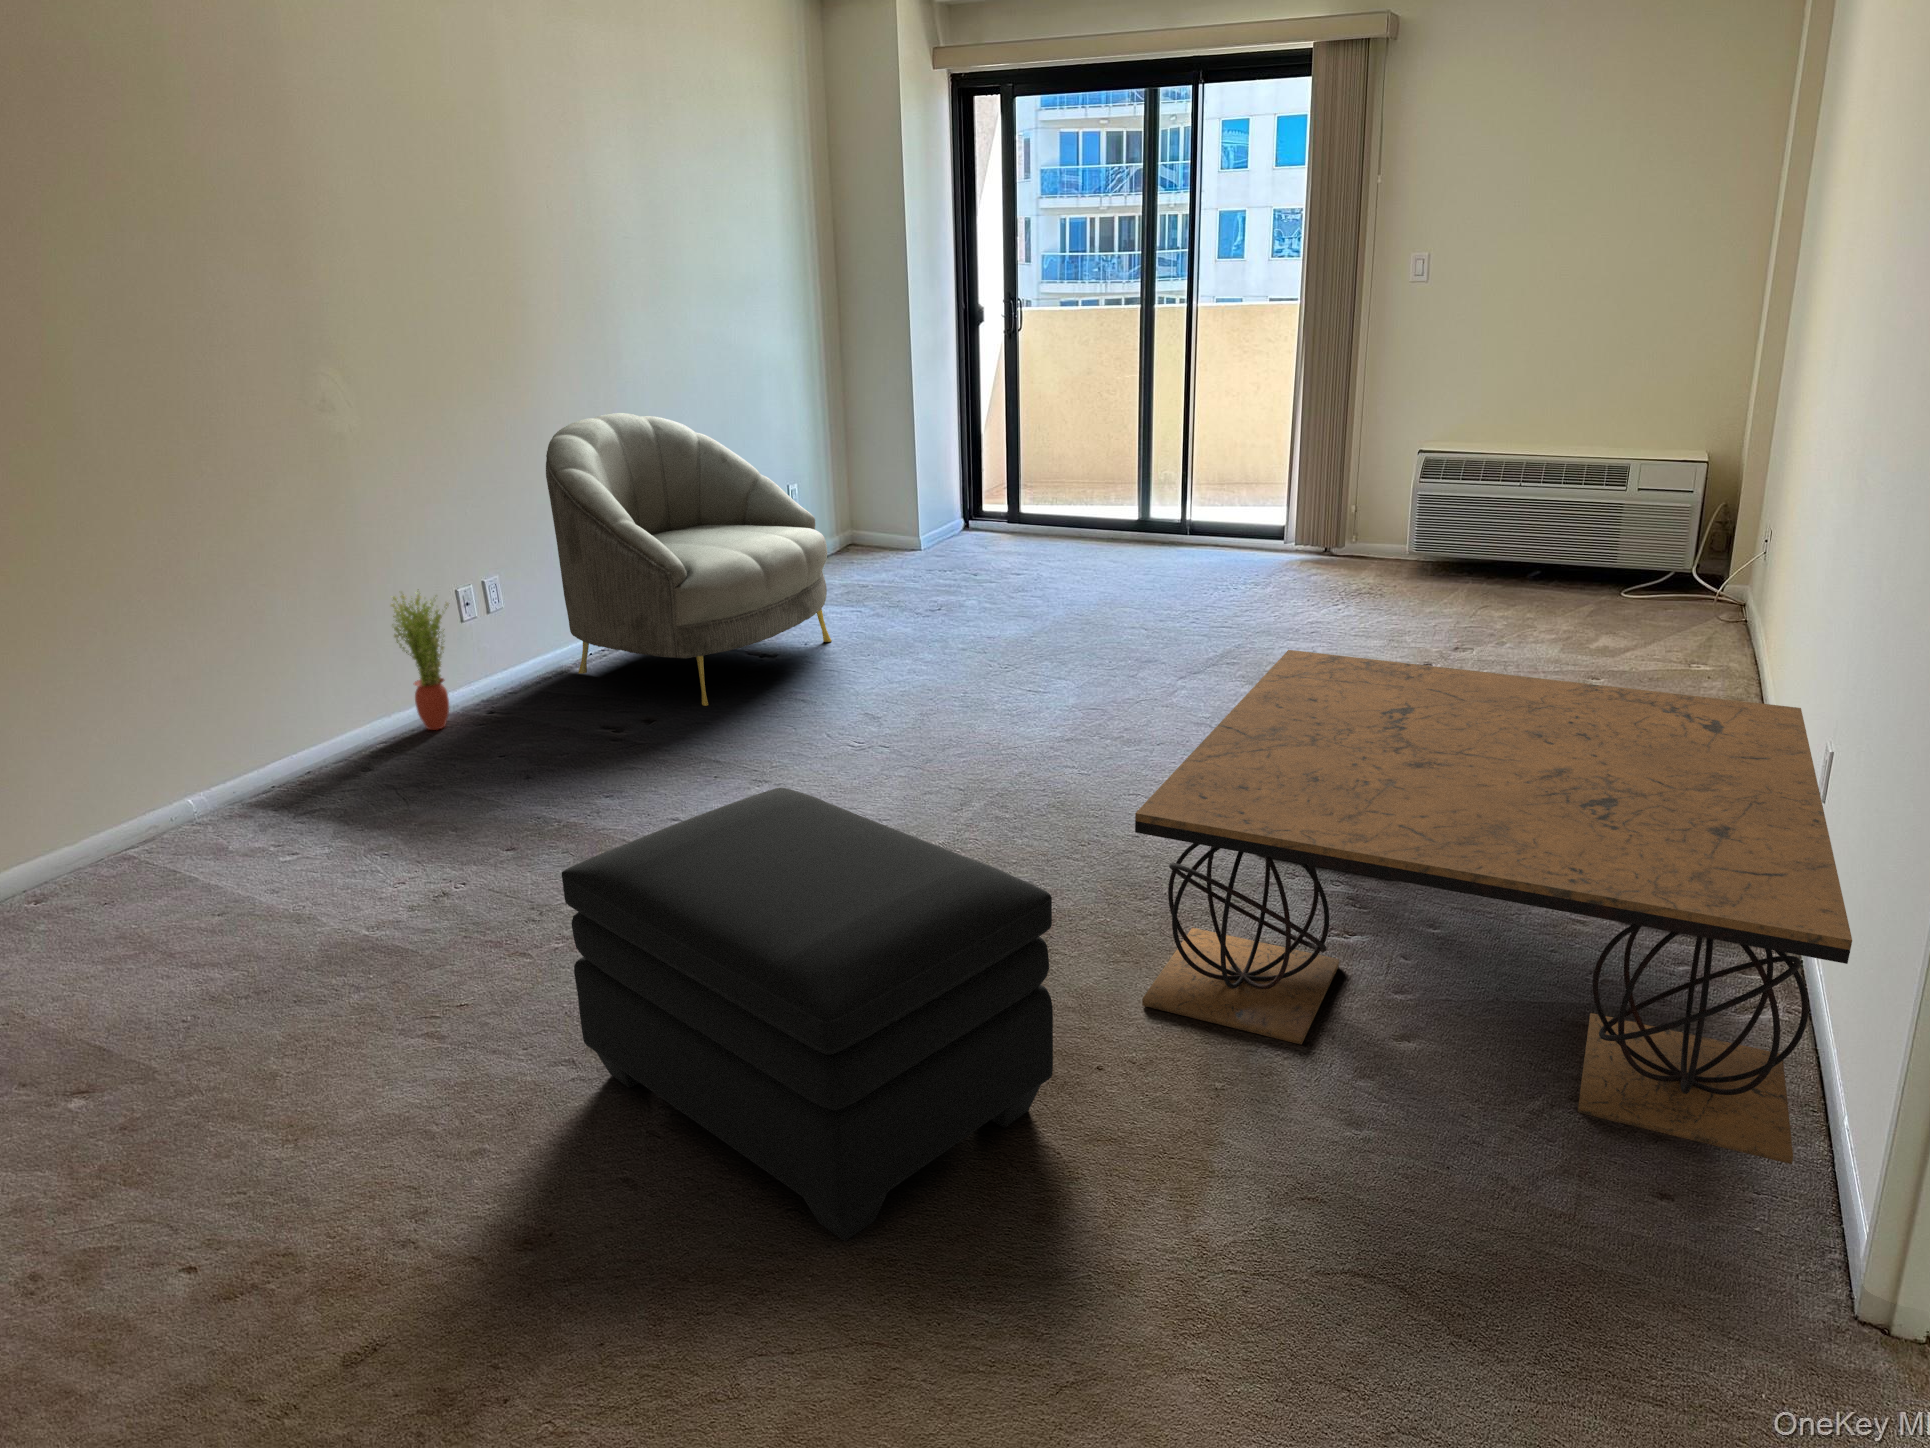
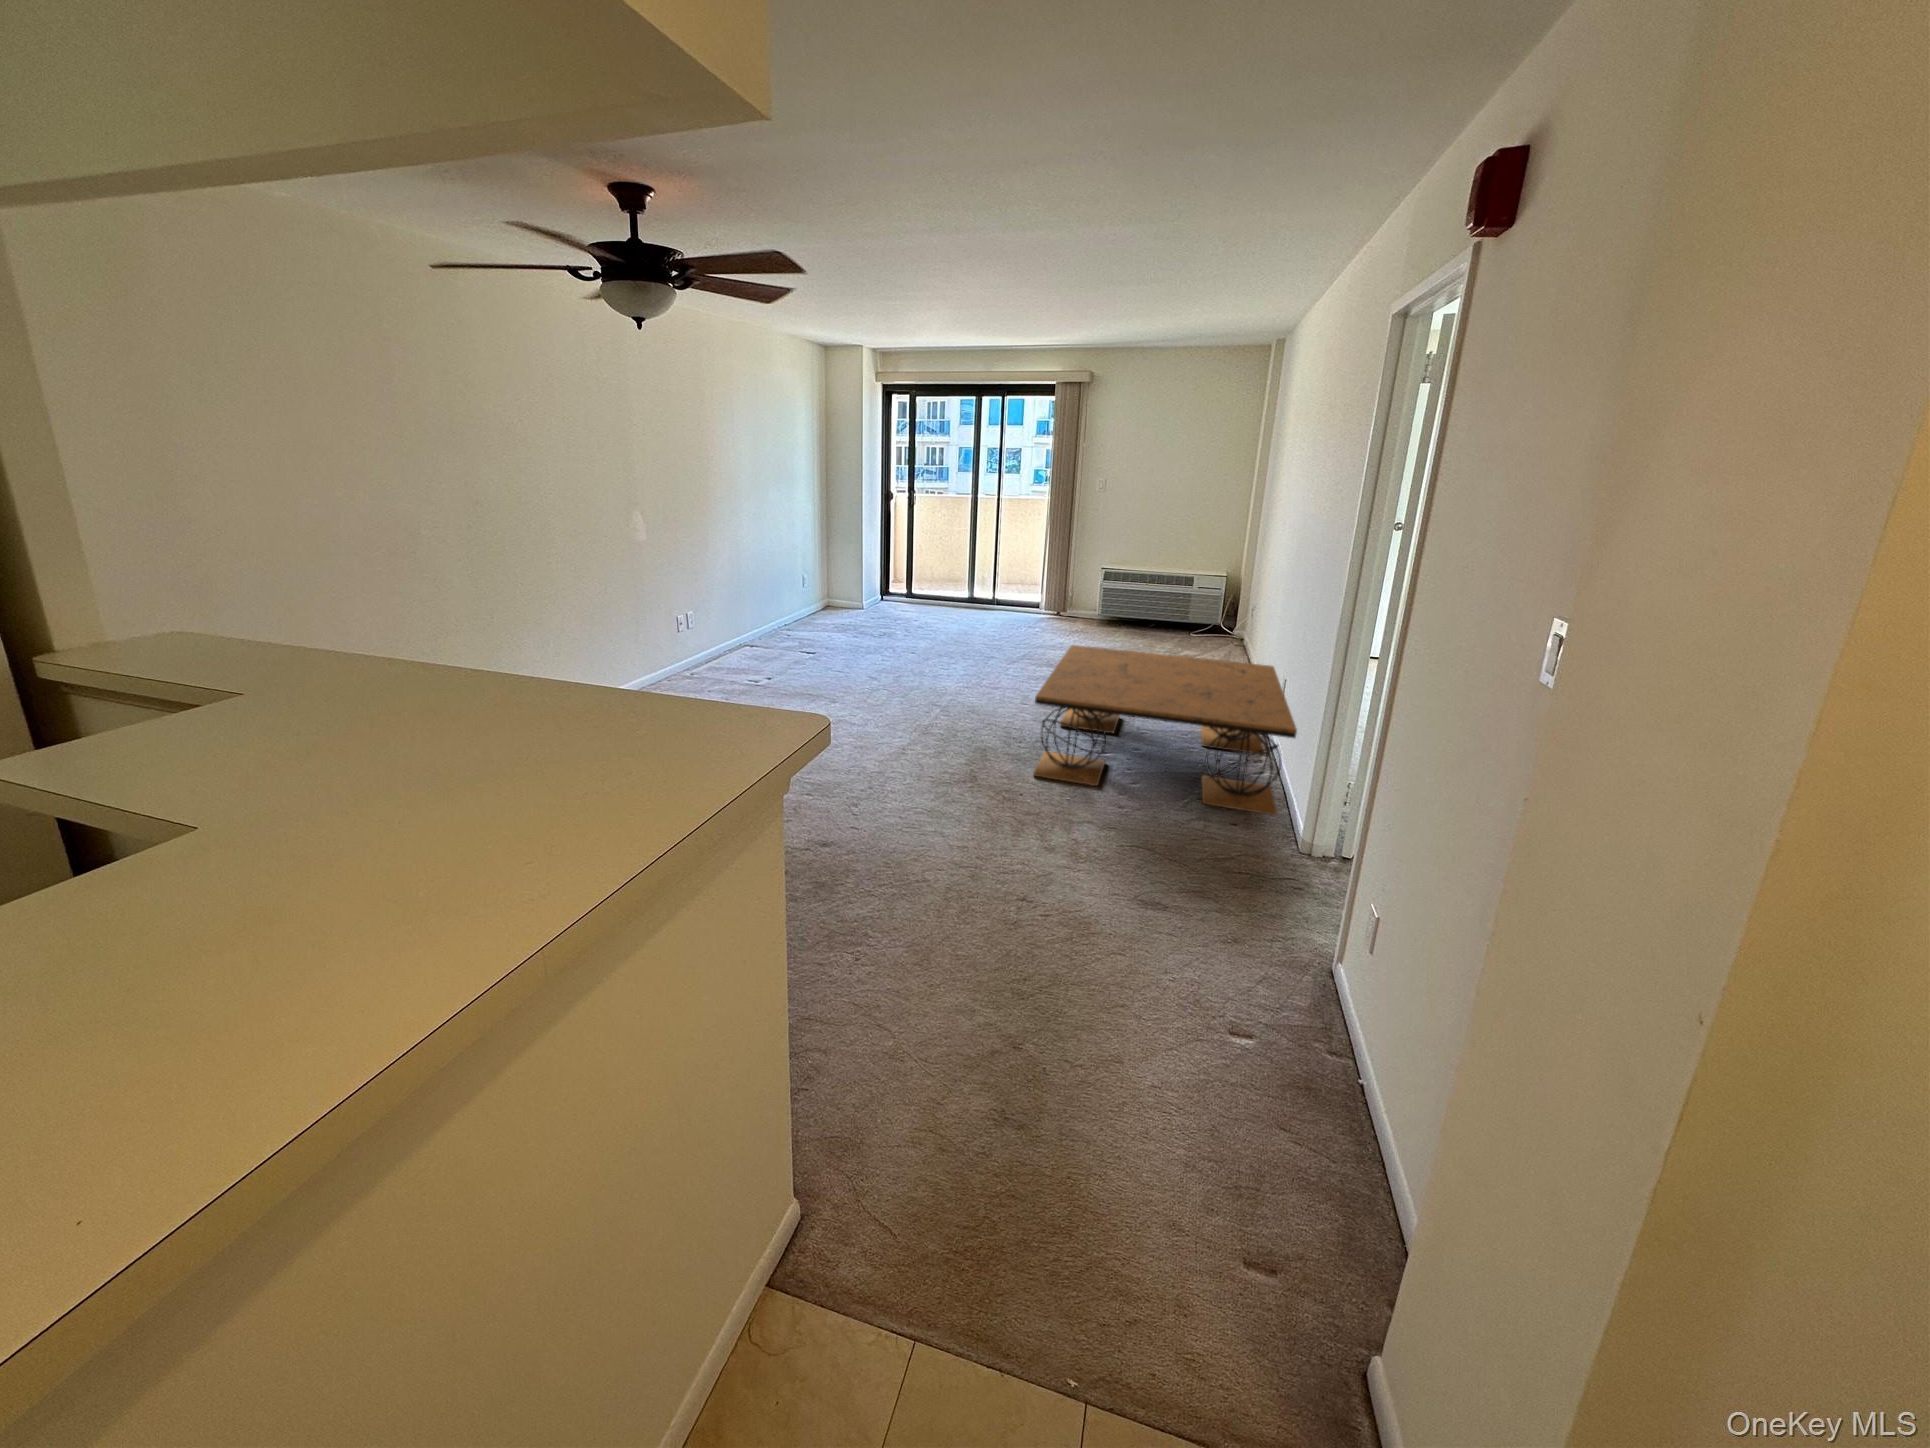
armchair: present [546,413,831,706] -> none [716,537,842,674]
potted plant: present [391,589,449,730] -> none [653,615,679,682]
ottoman: present [562,788,1053,1241] -> none [820,688,1016,844]

